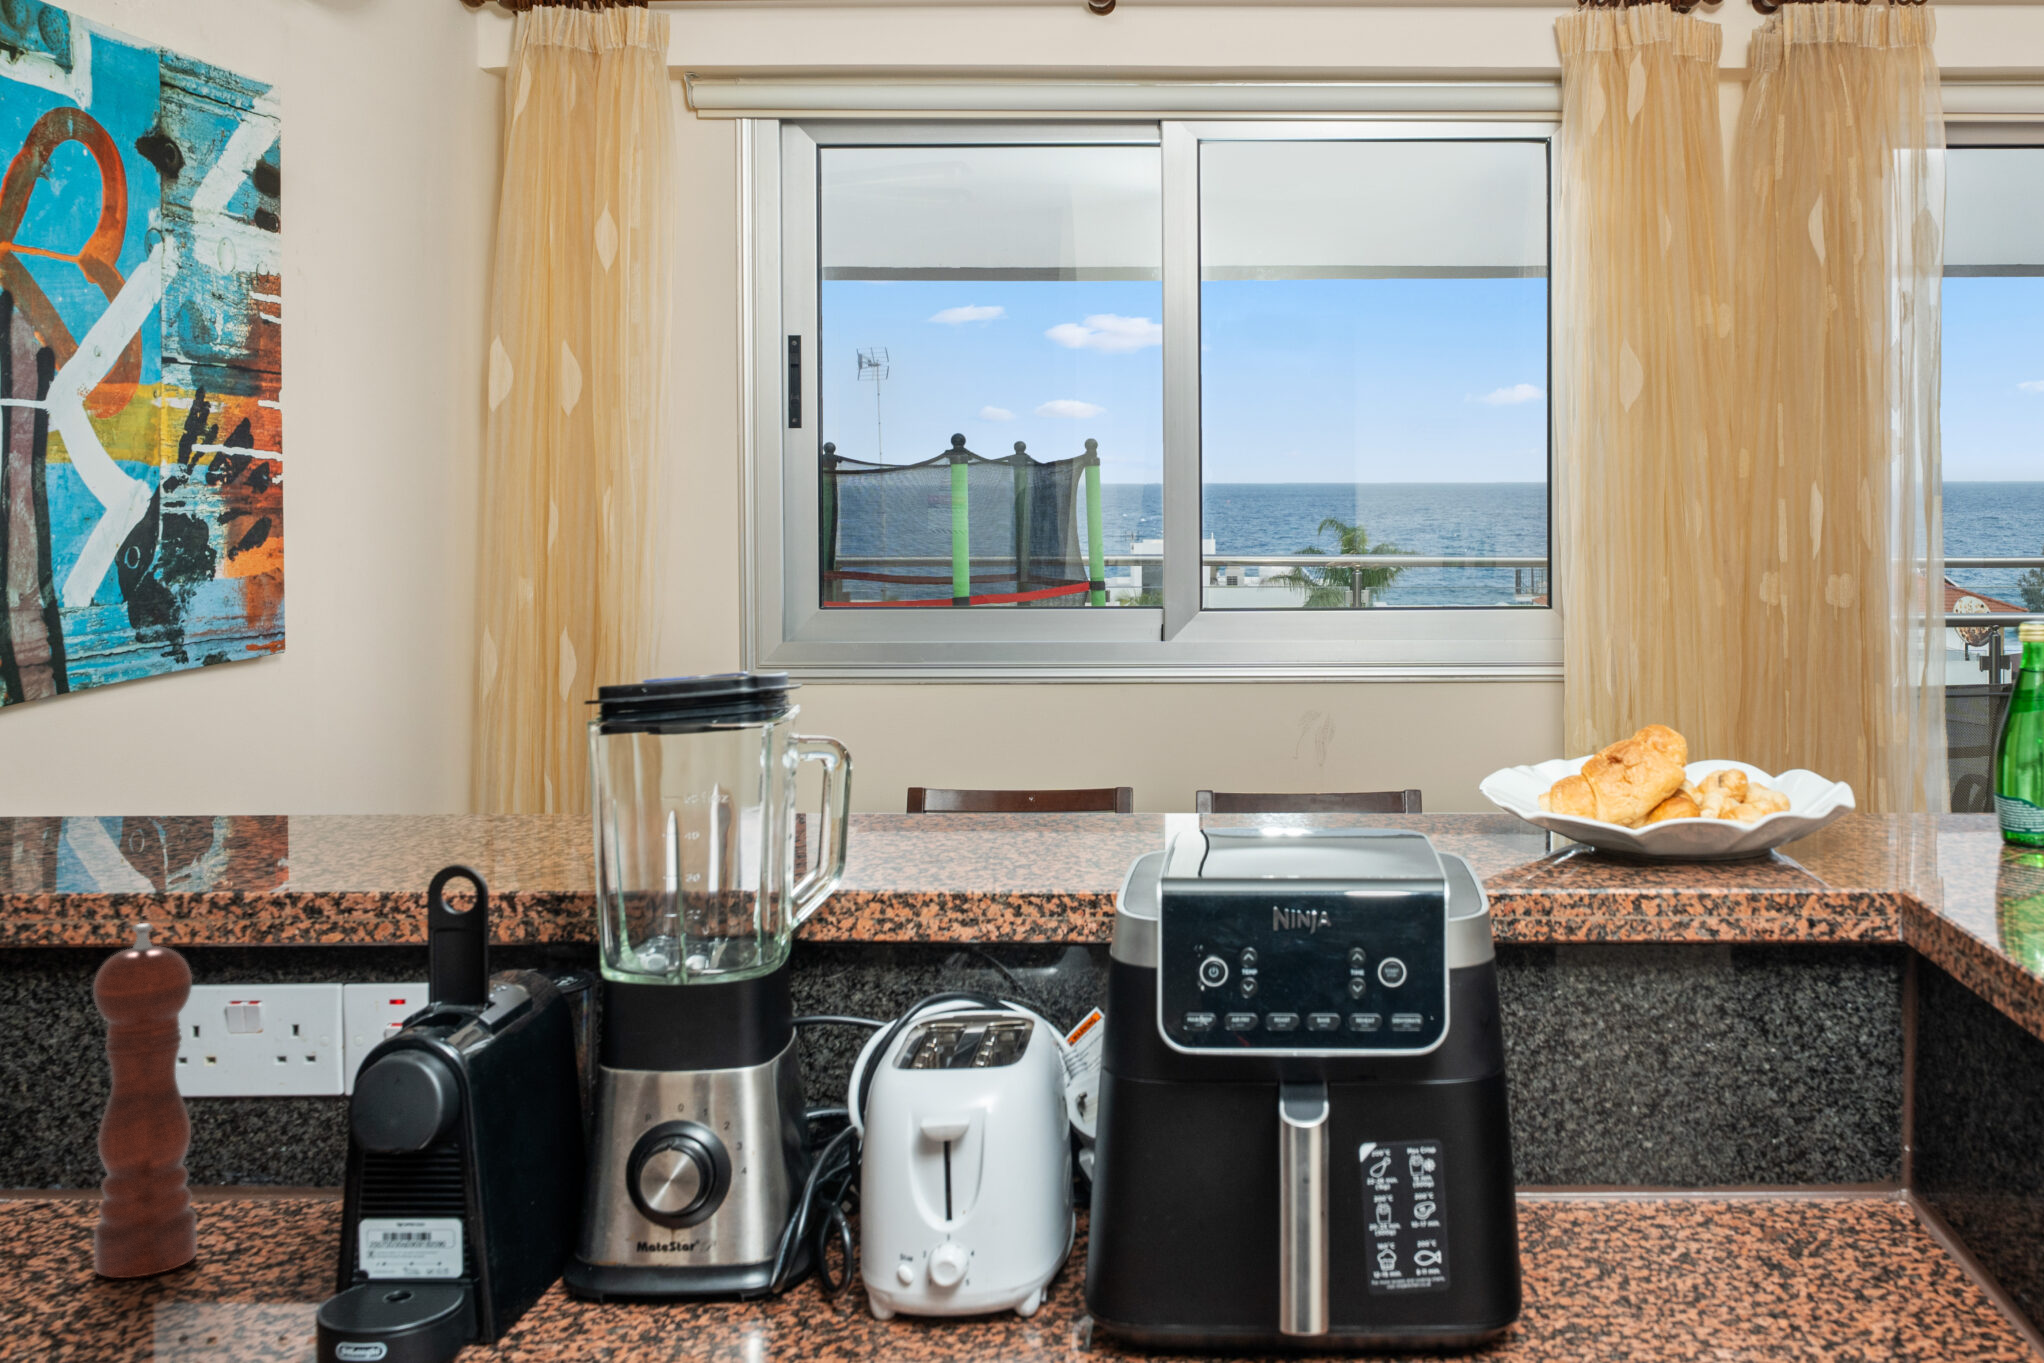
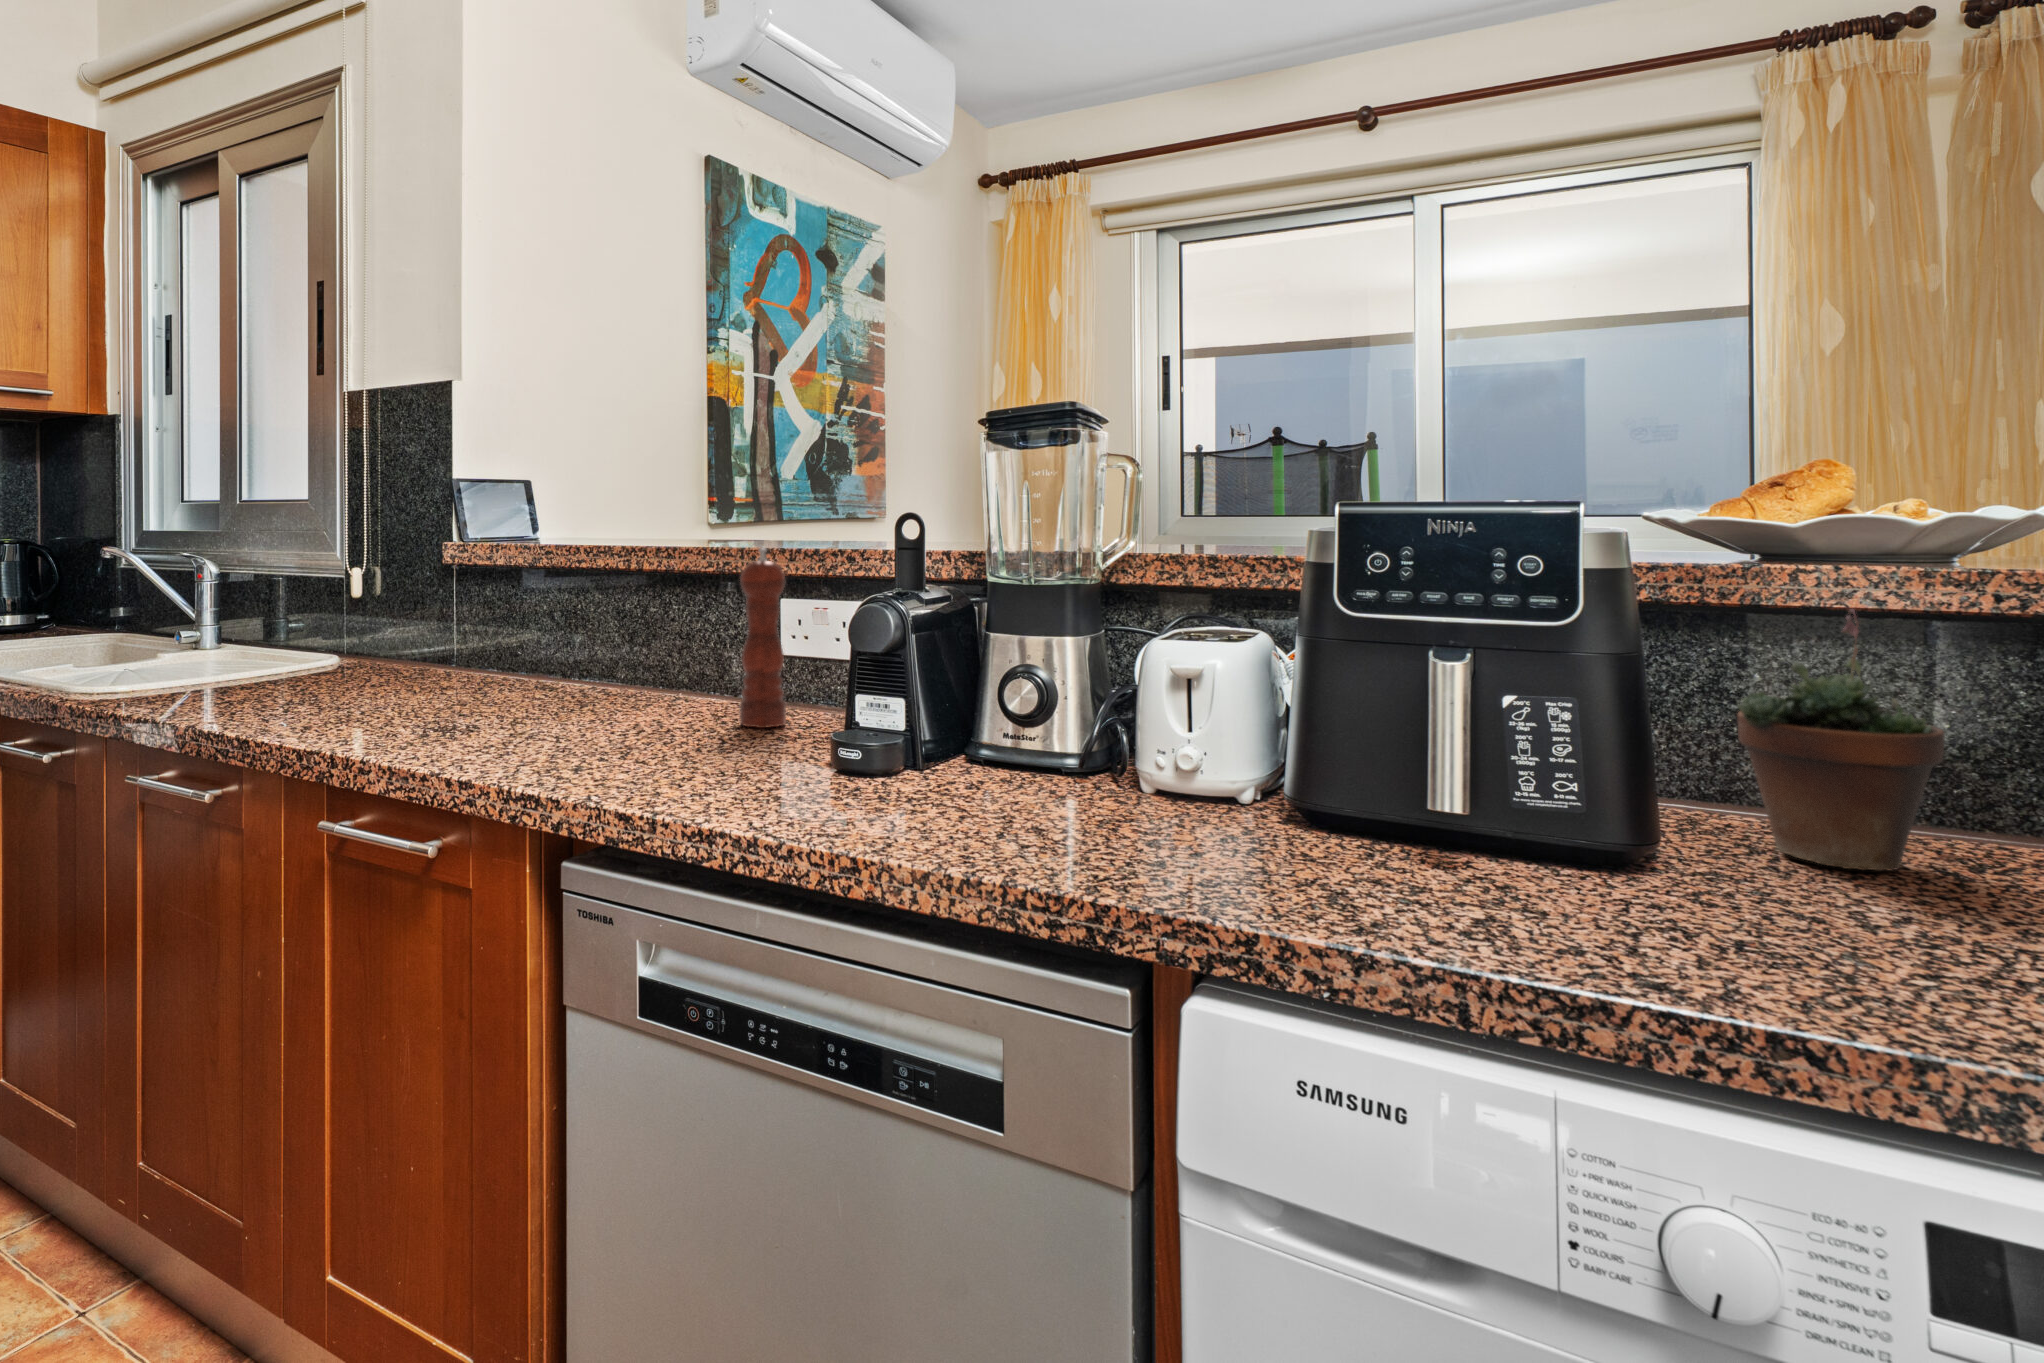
succulent plant: none [1589,970,1772,1284] -> present [1737,609,1945,870]

